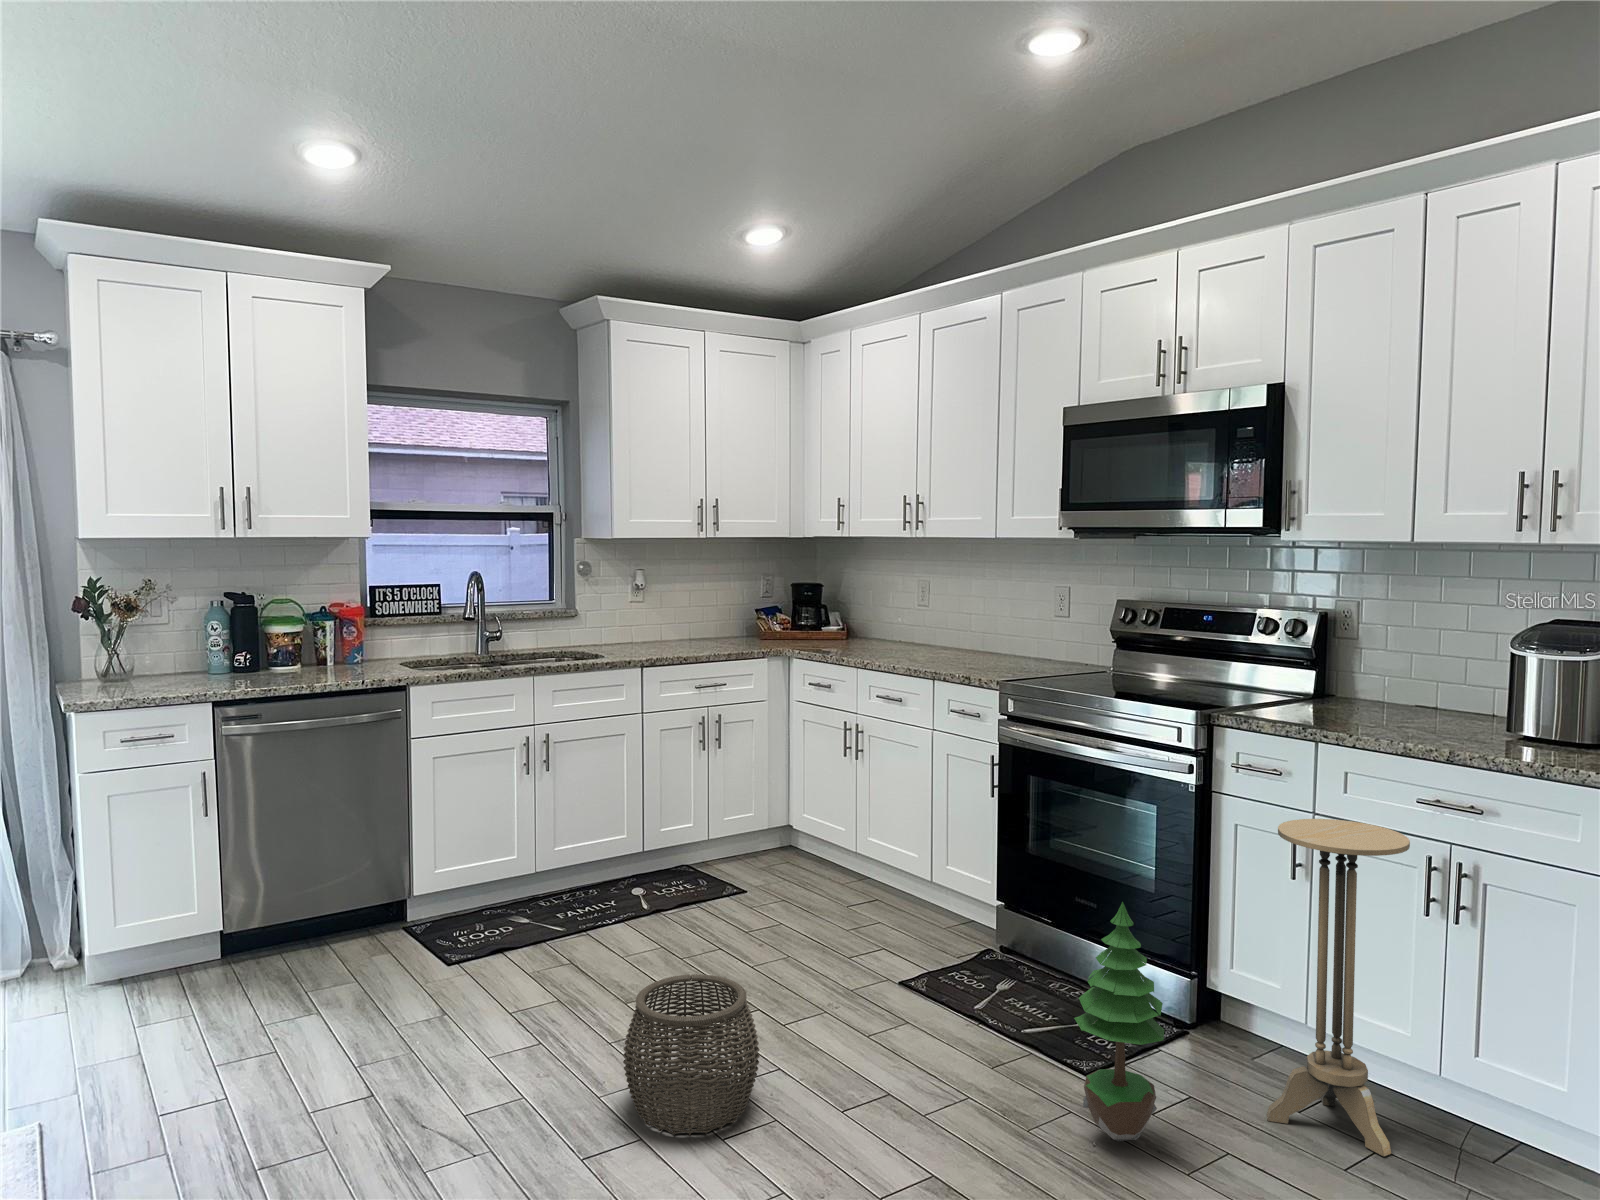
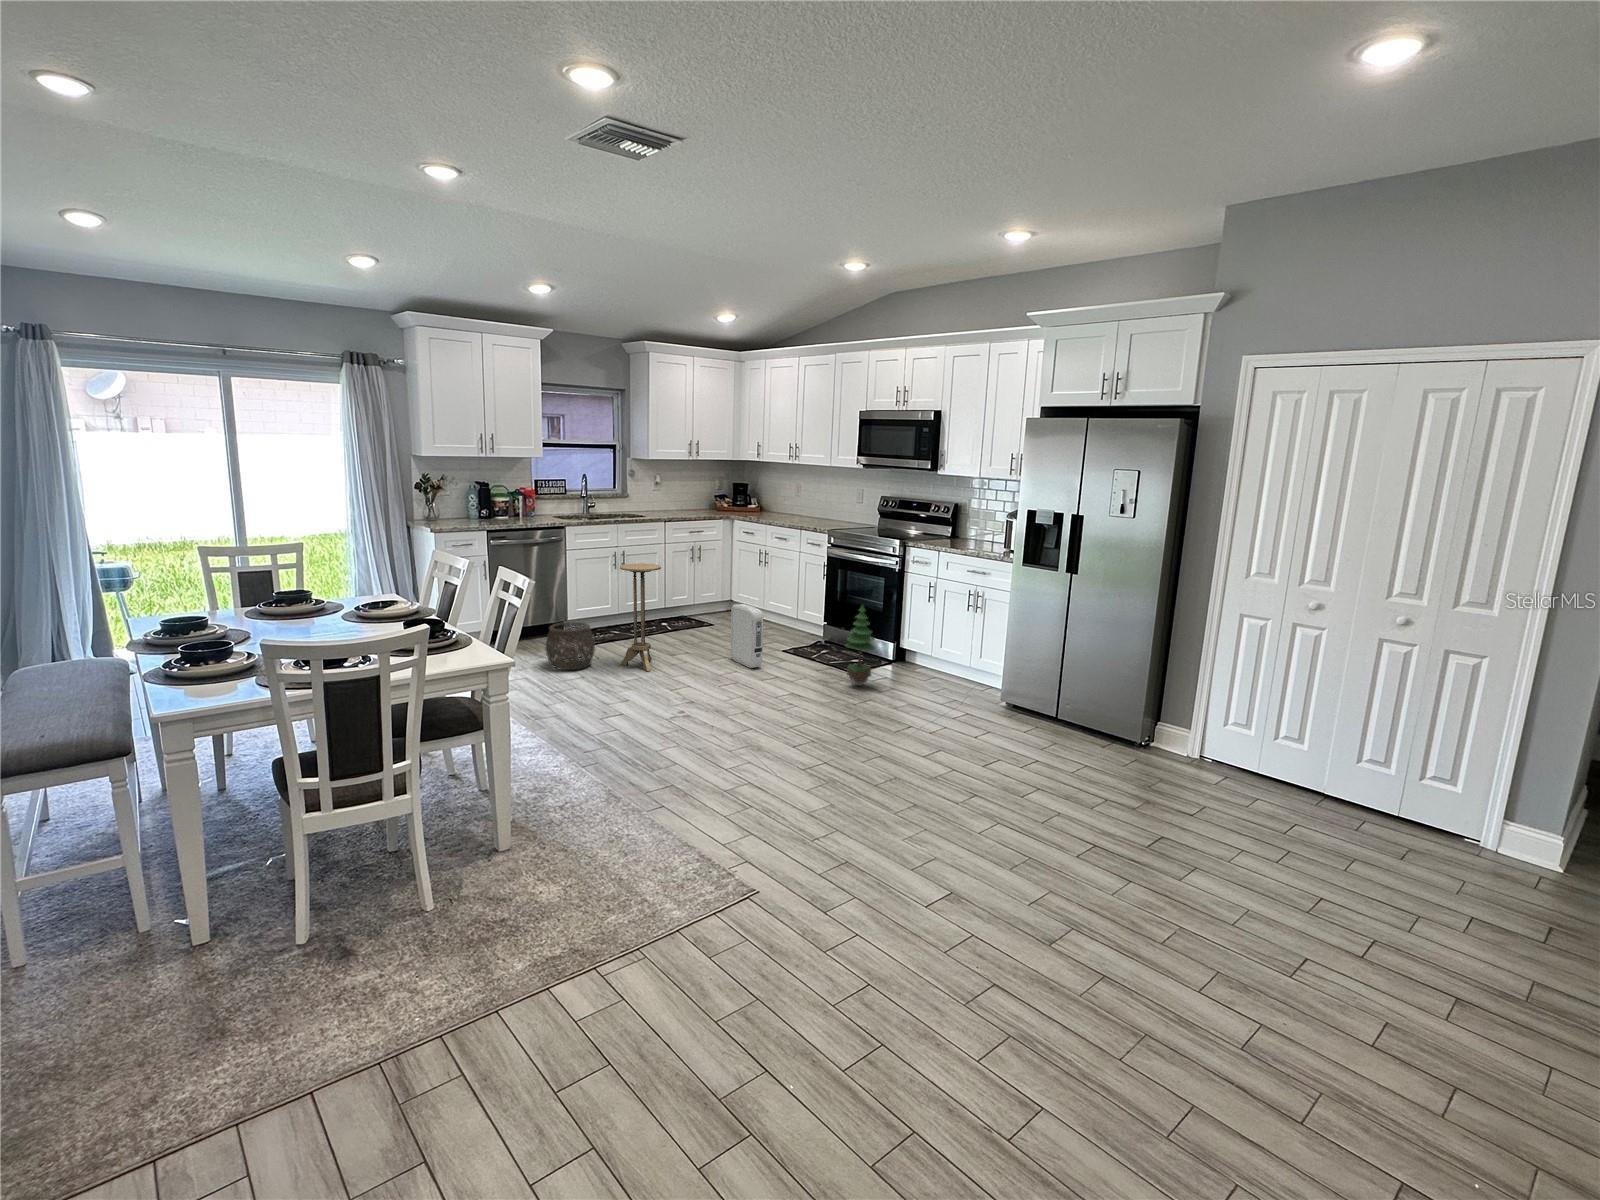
side table: present [1266,819,1410,1157] -> present [620,563,661,671]
air purifier: none [766,877,845,1056] -> present [731,604,763,668]
woven basket: present [623,974,760,1135] -> present [546,622,595,670]

